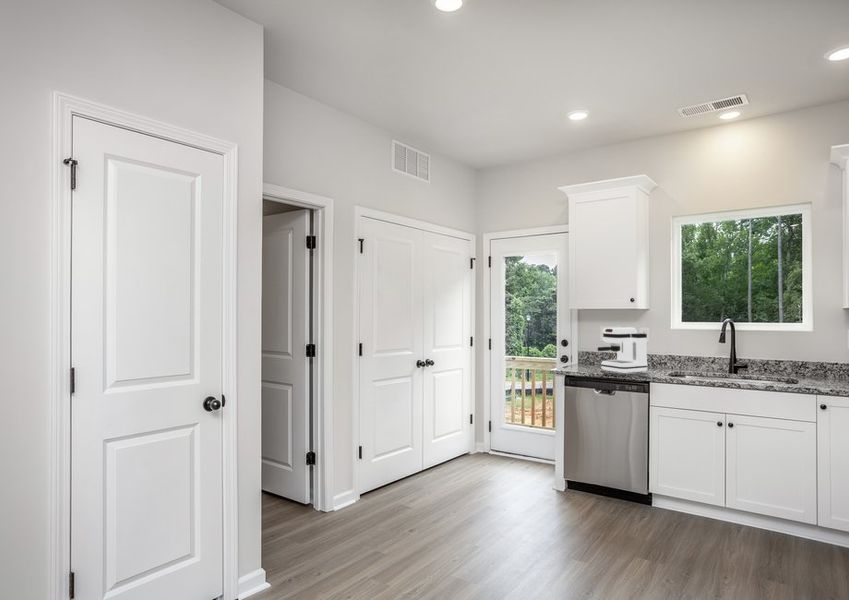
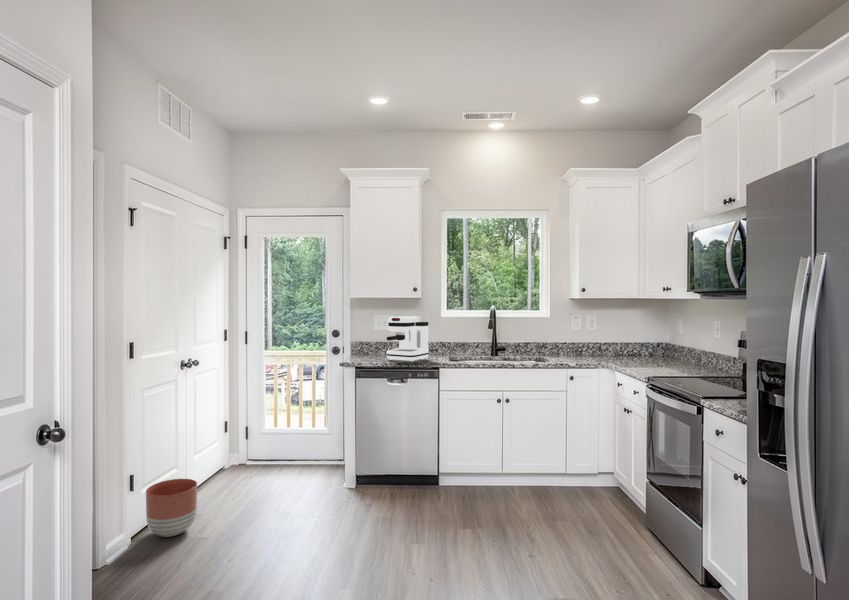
planter: none [393,450,428,492] -> present [146,479,197,537]

